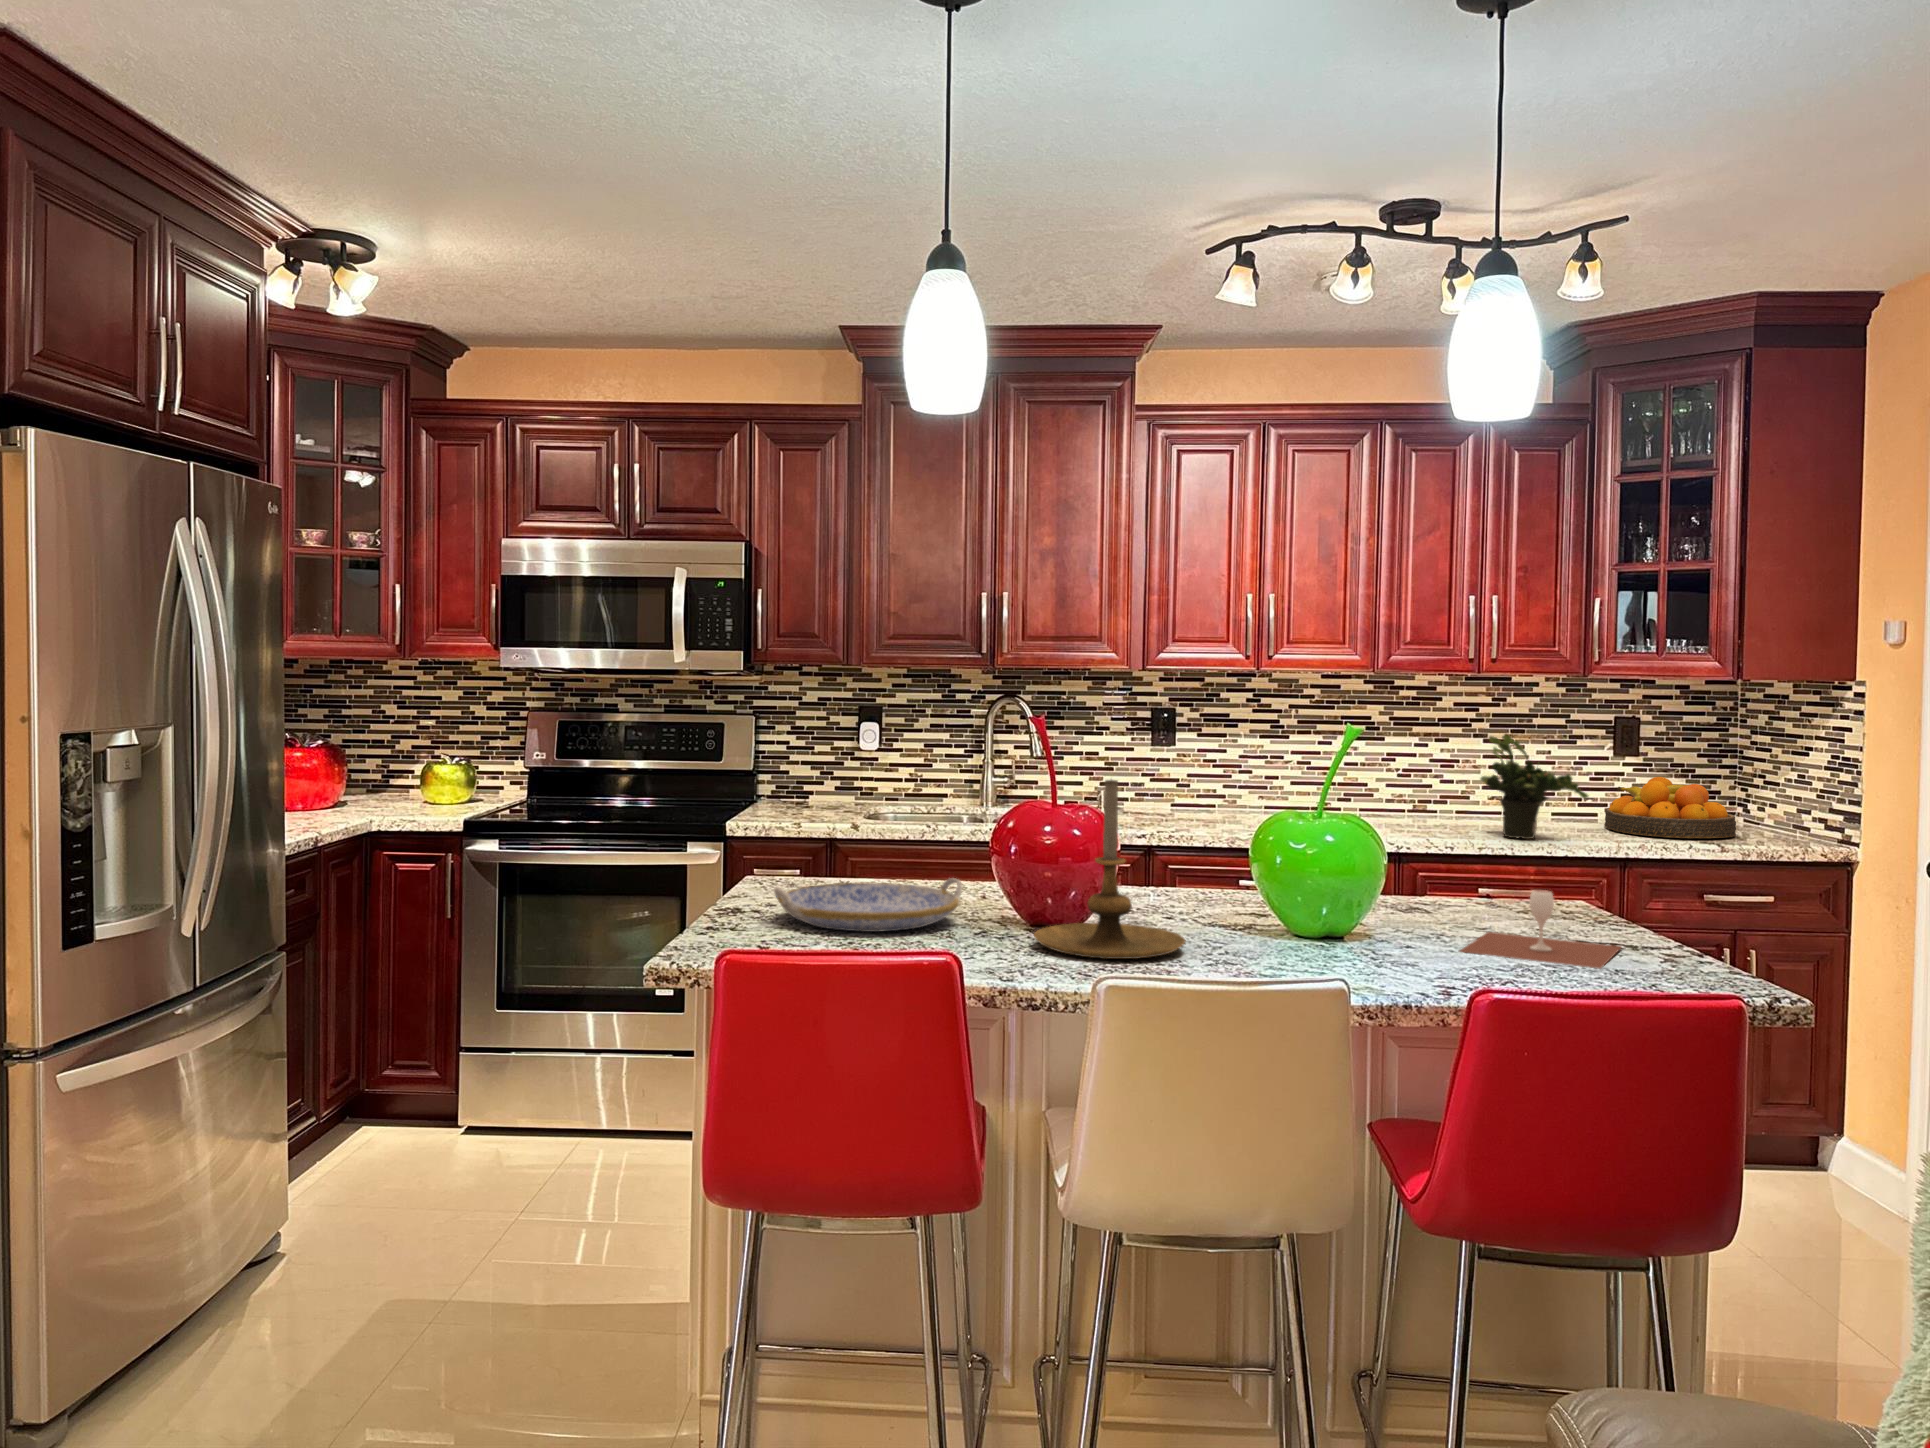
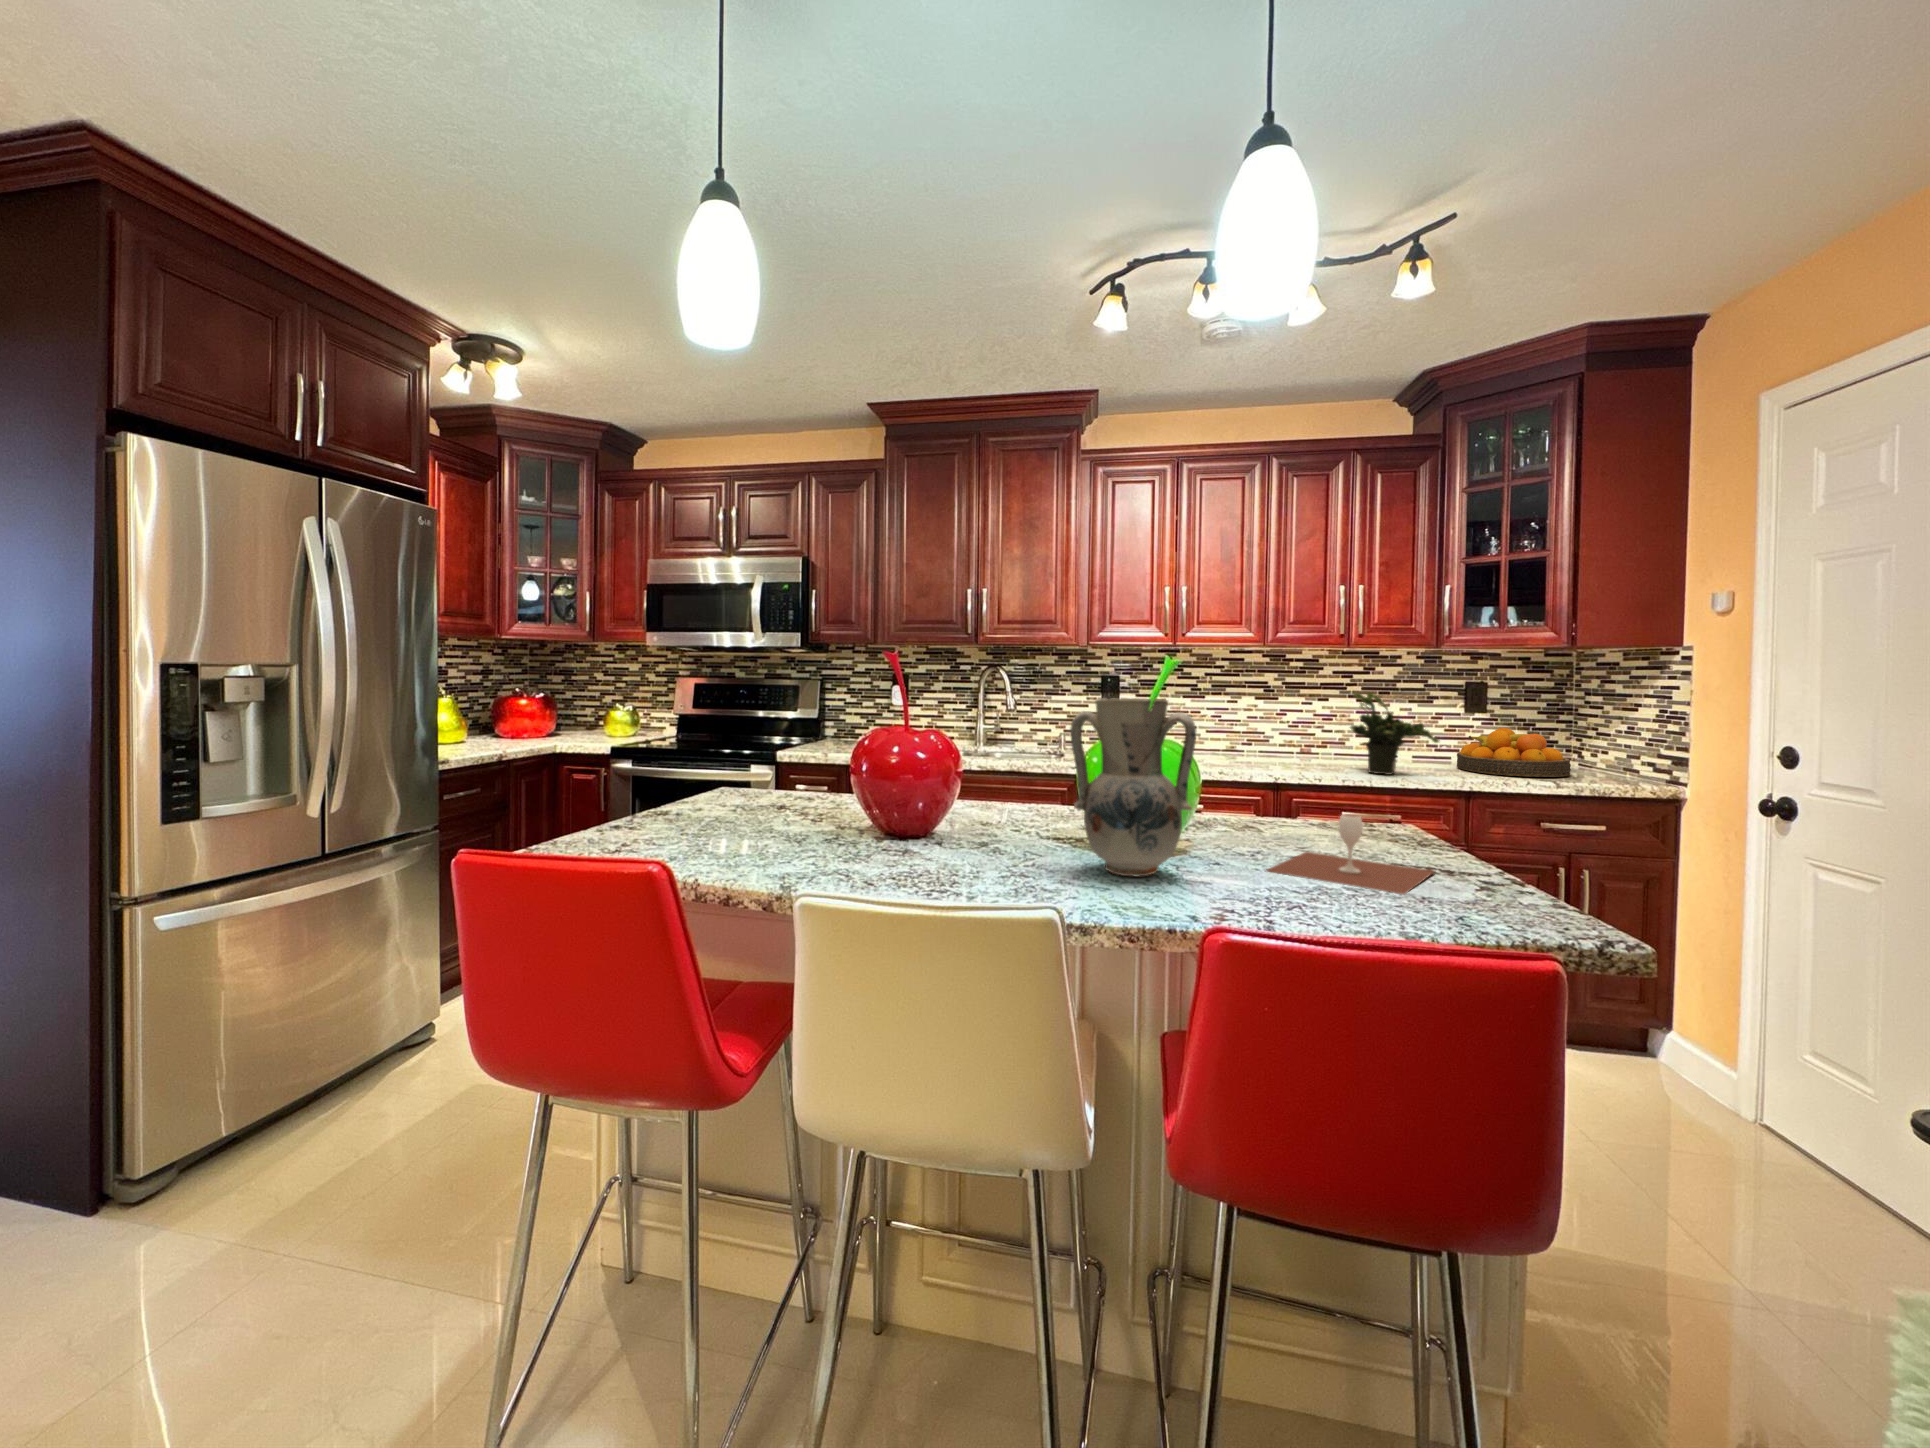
vase: none [1265,772,1399,960] -> present [1070,698,1196,876]
candle holder: present [1034,779,1186,959] -> none [861,703,997,868]
serving tray: present [774,878,962,932] -> none [674,791,840,835]

